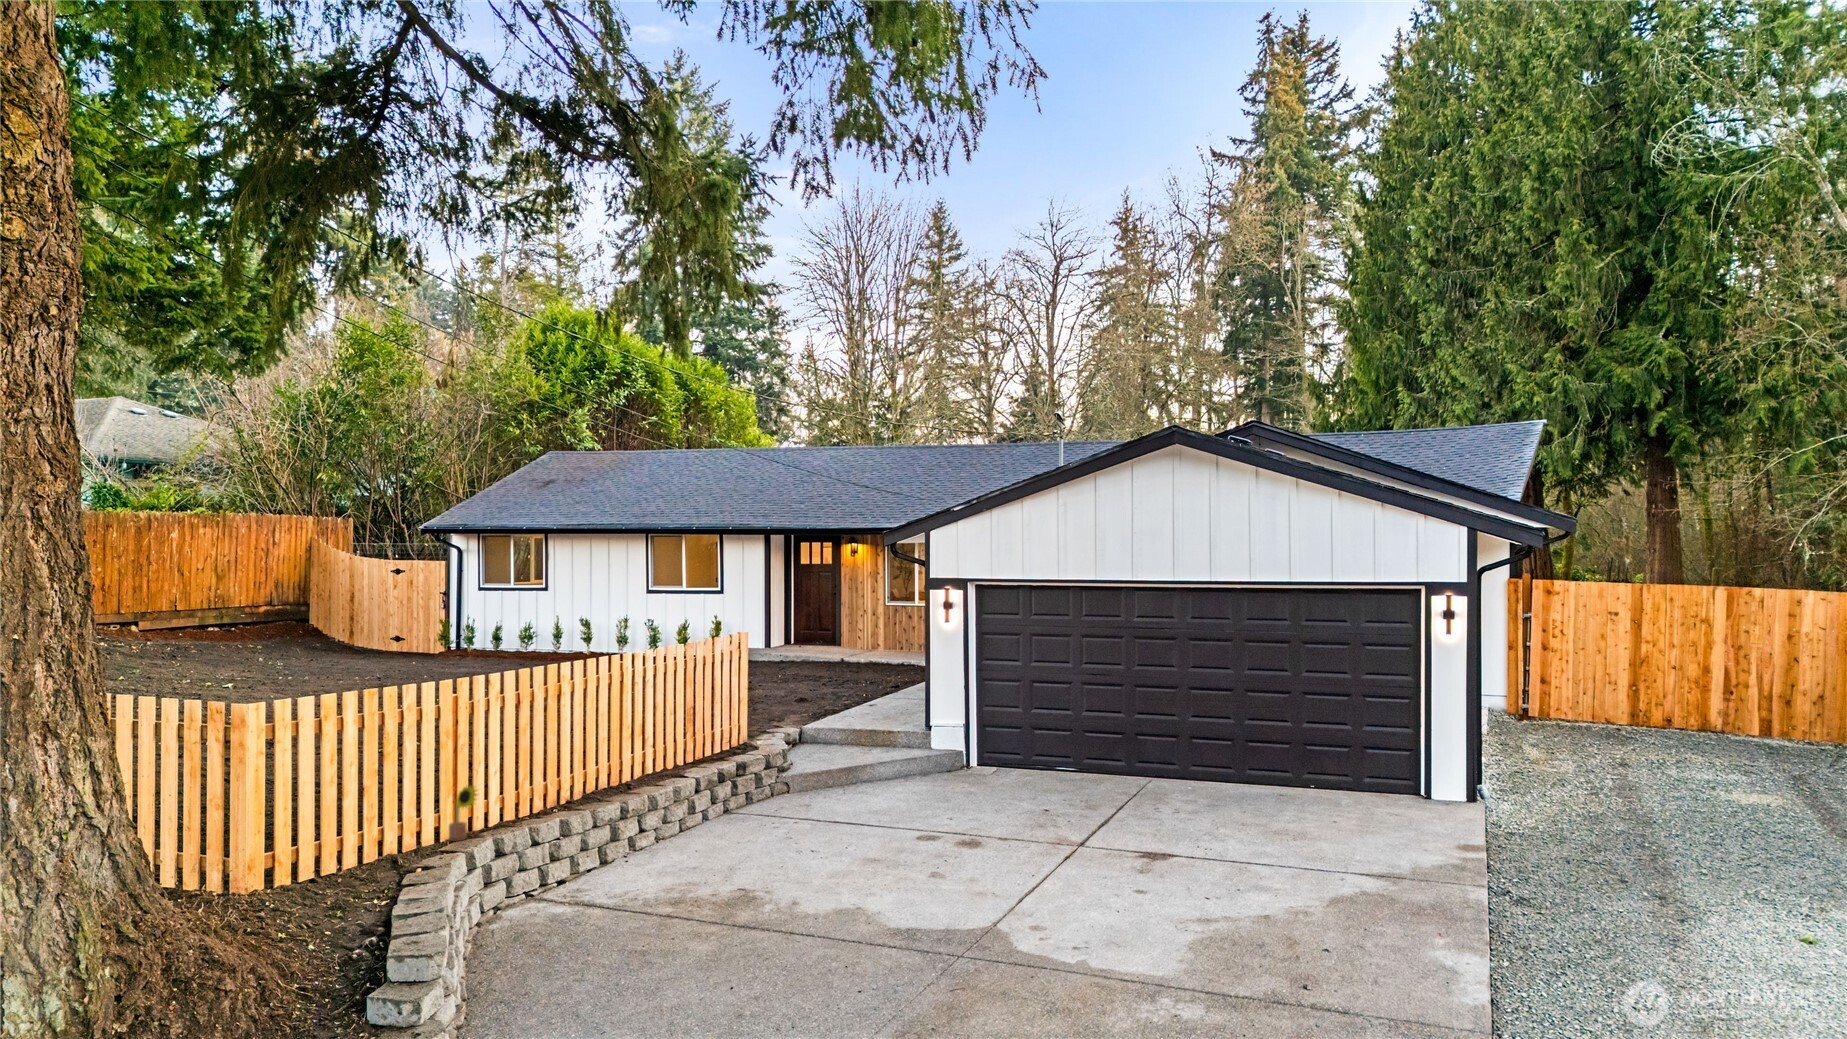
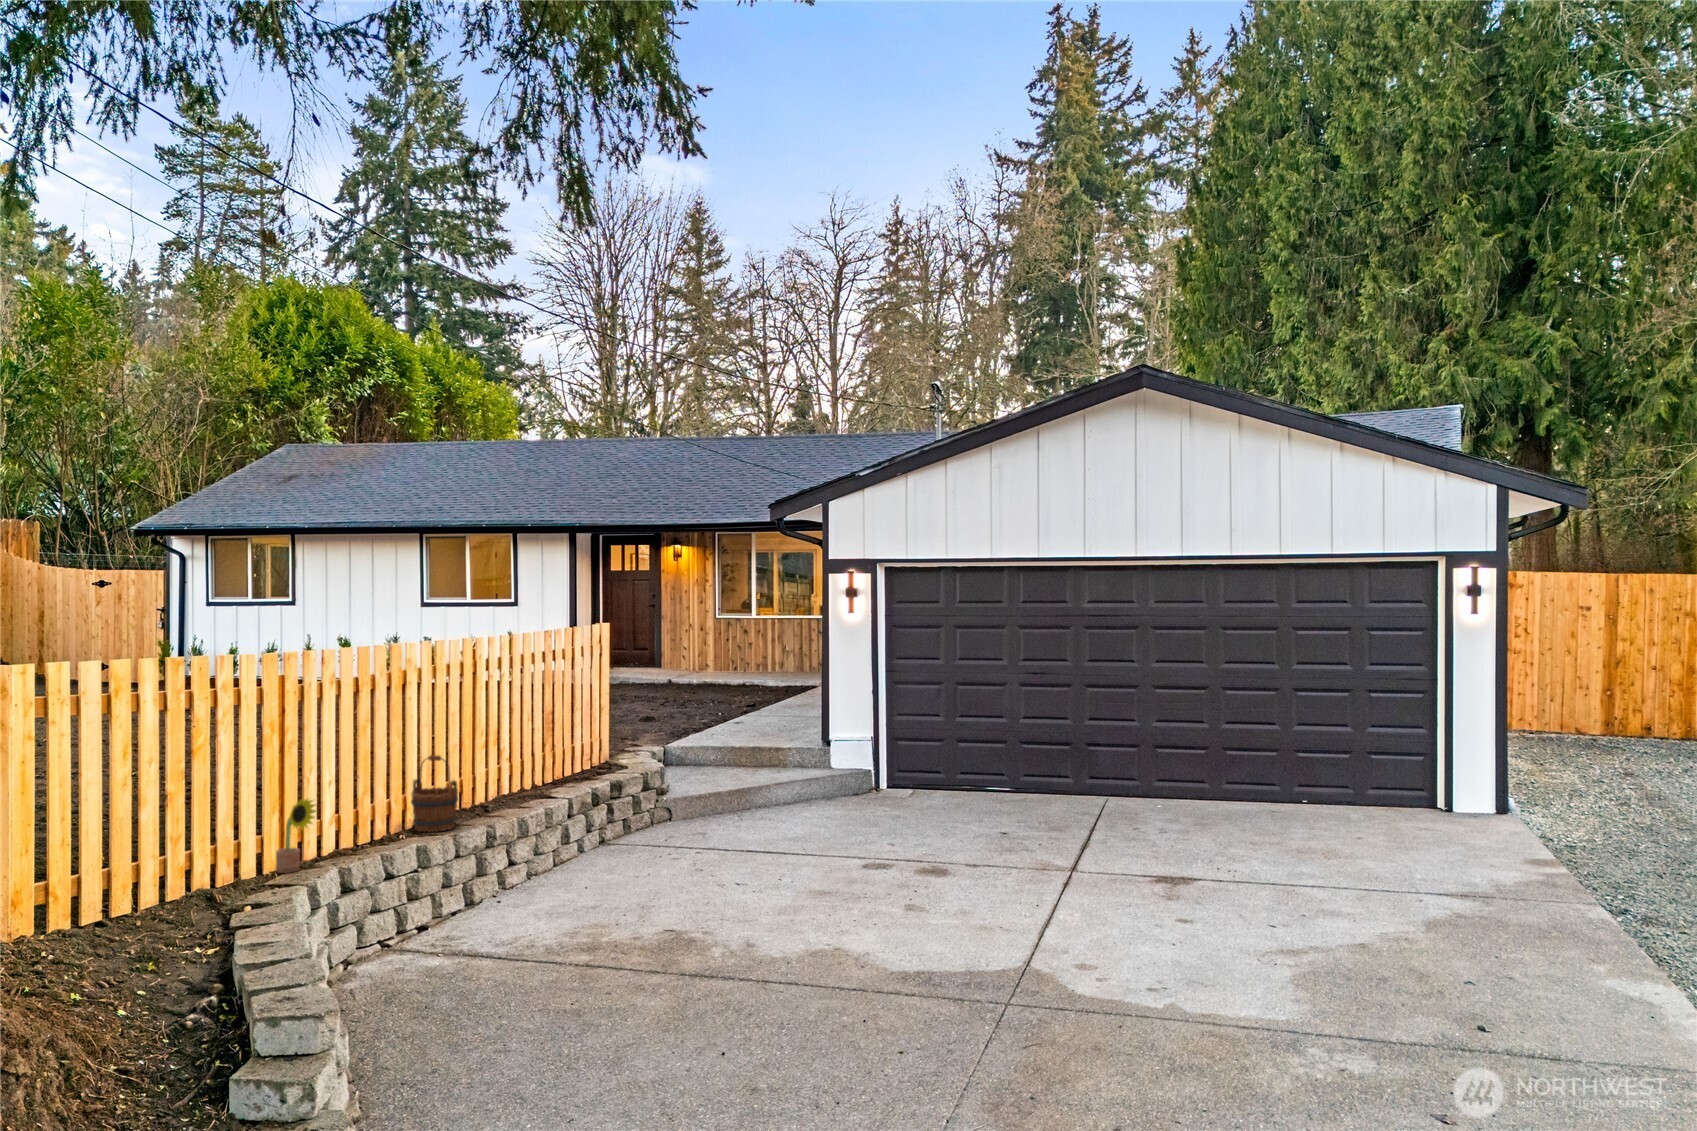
wooden bucket: none [562,747,598,808] -> present [411,755,458,832]

